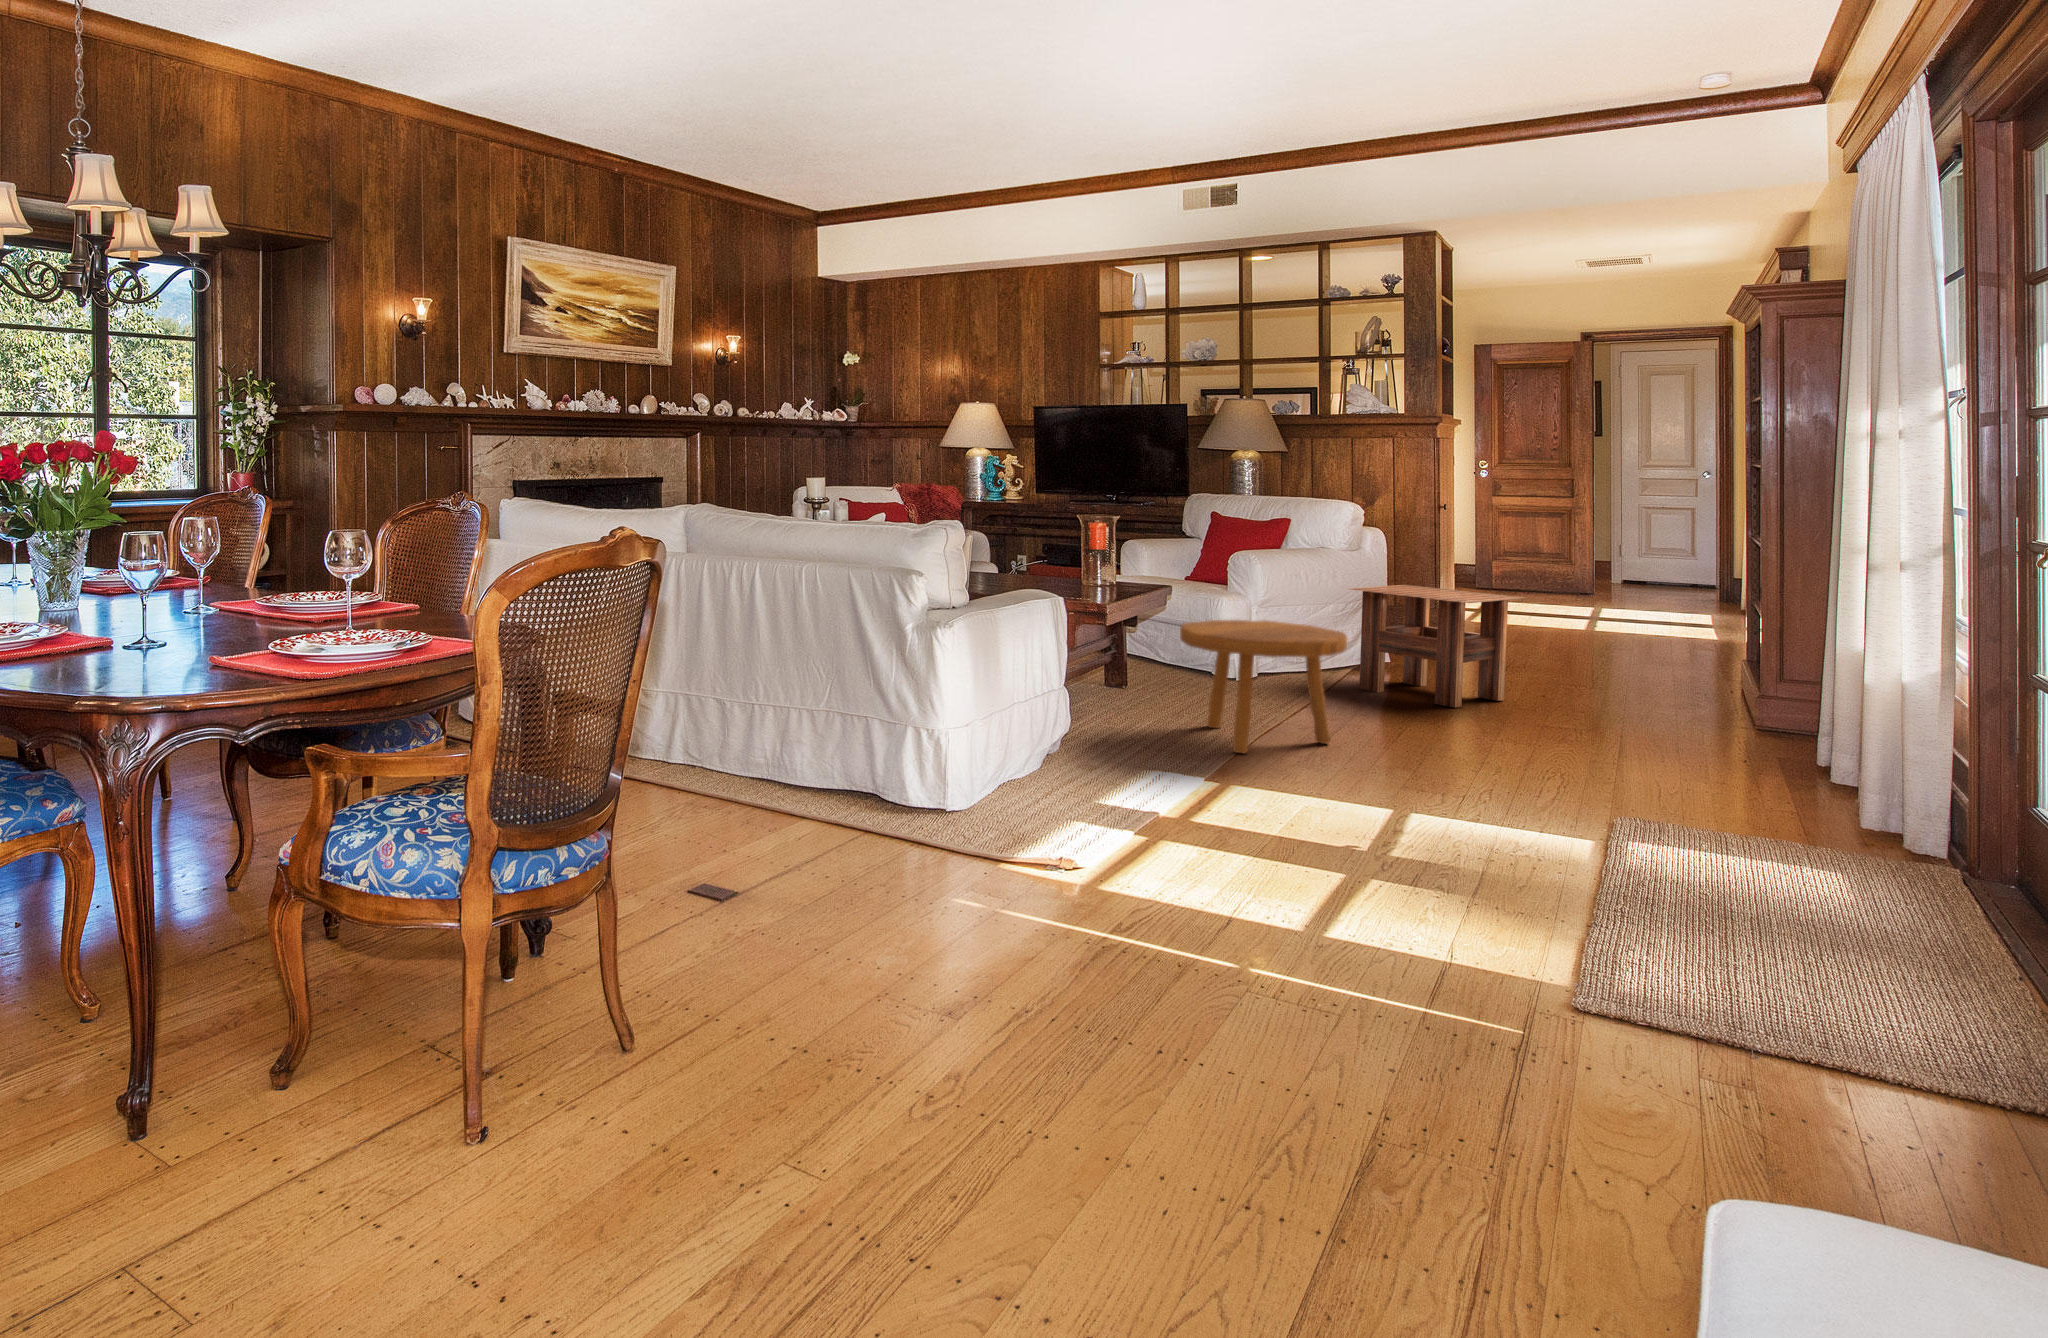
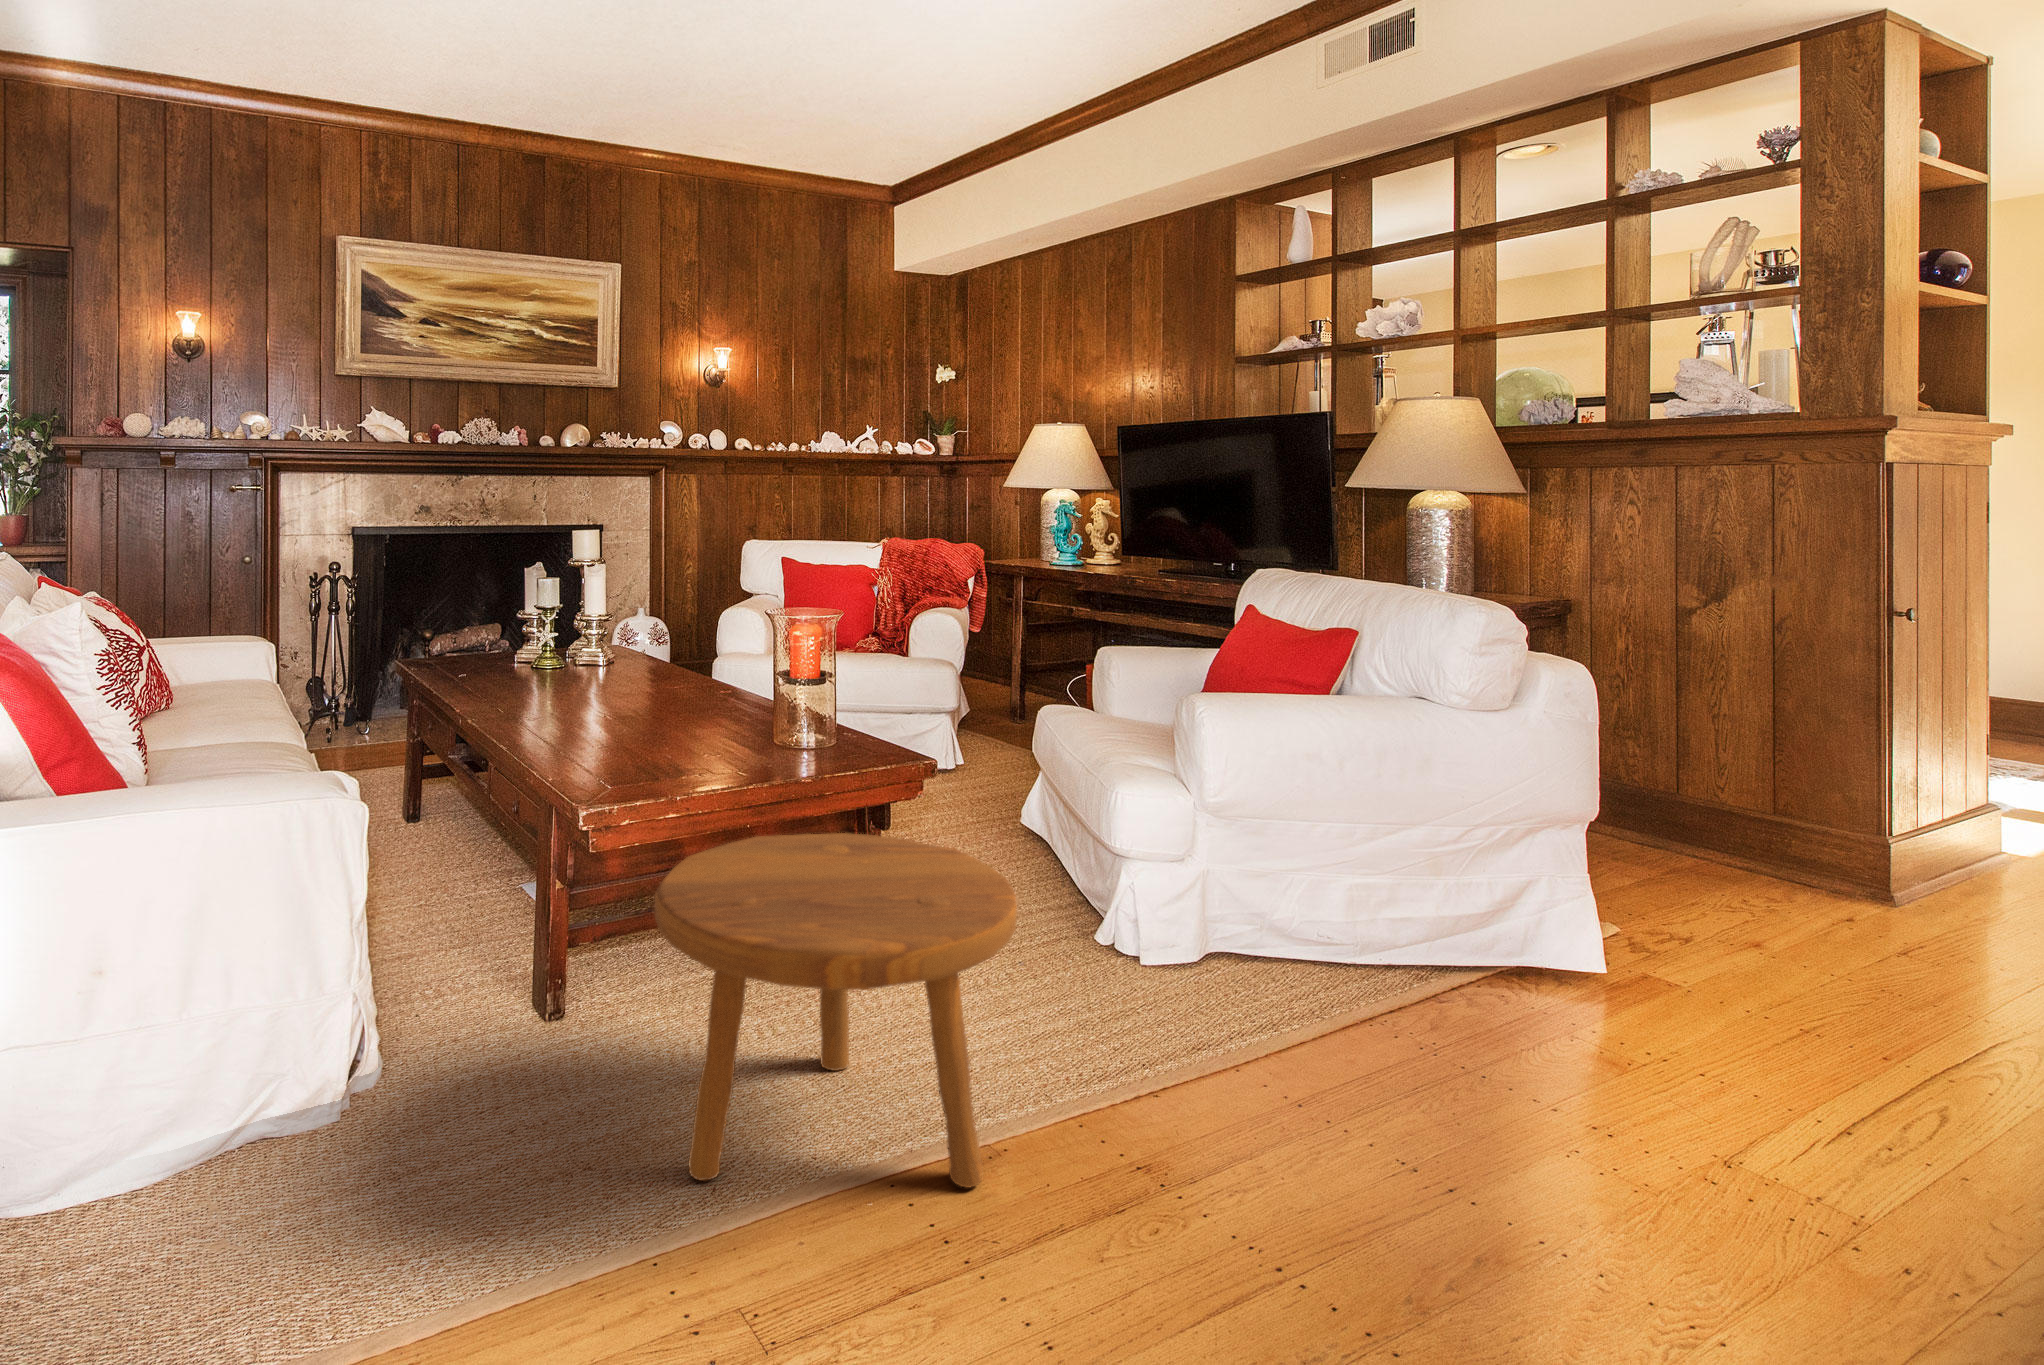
side table: present [1350,585,1526,708] -> none [1372,769,1818,1105]

